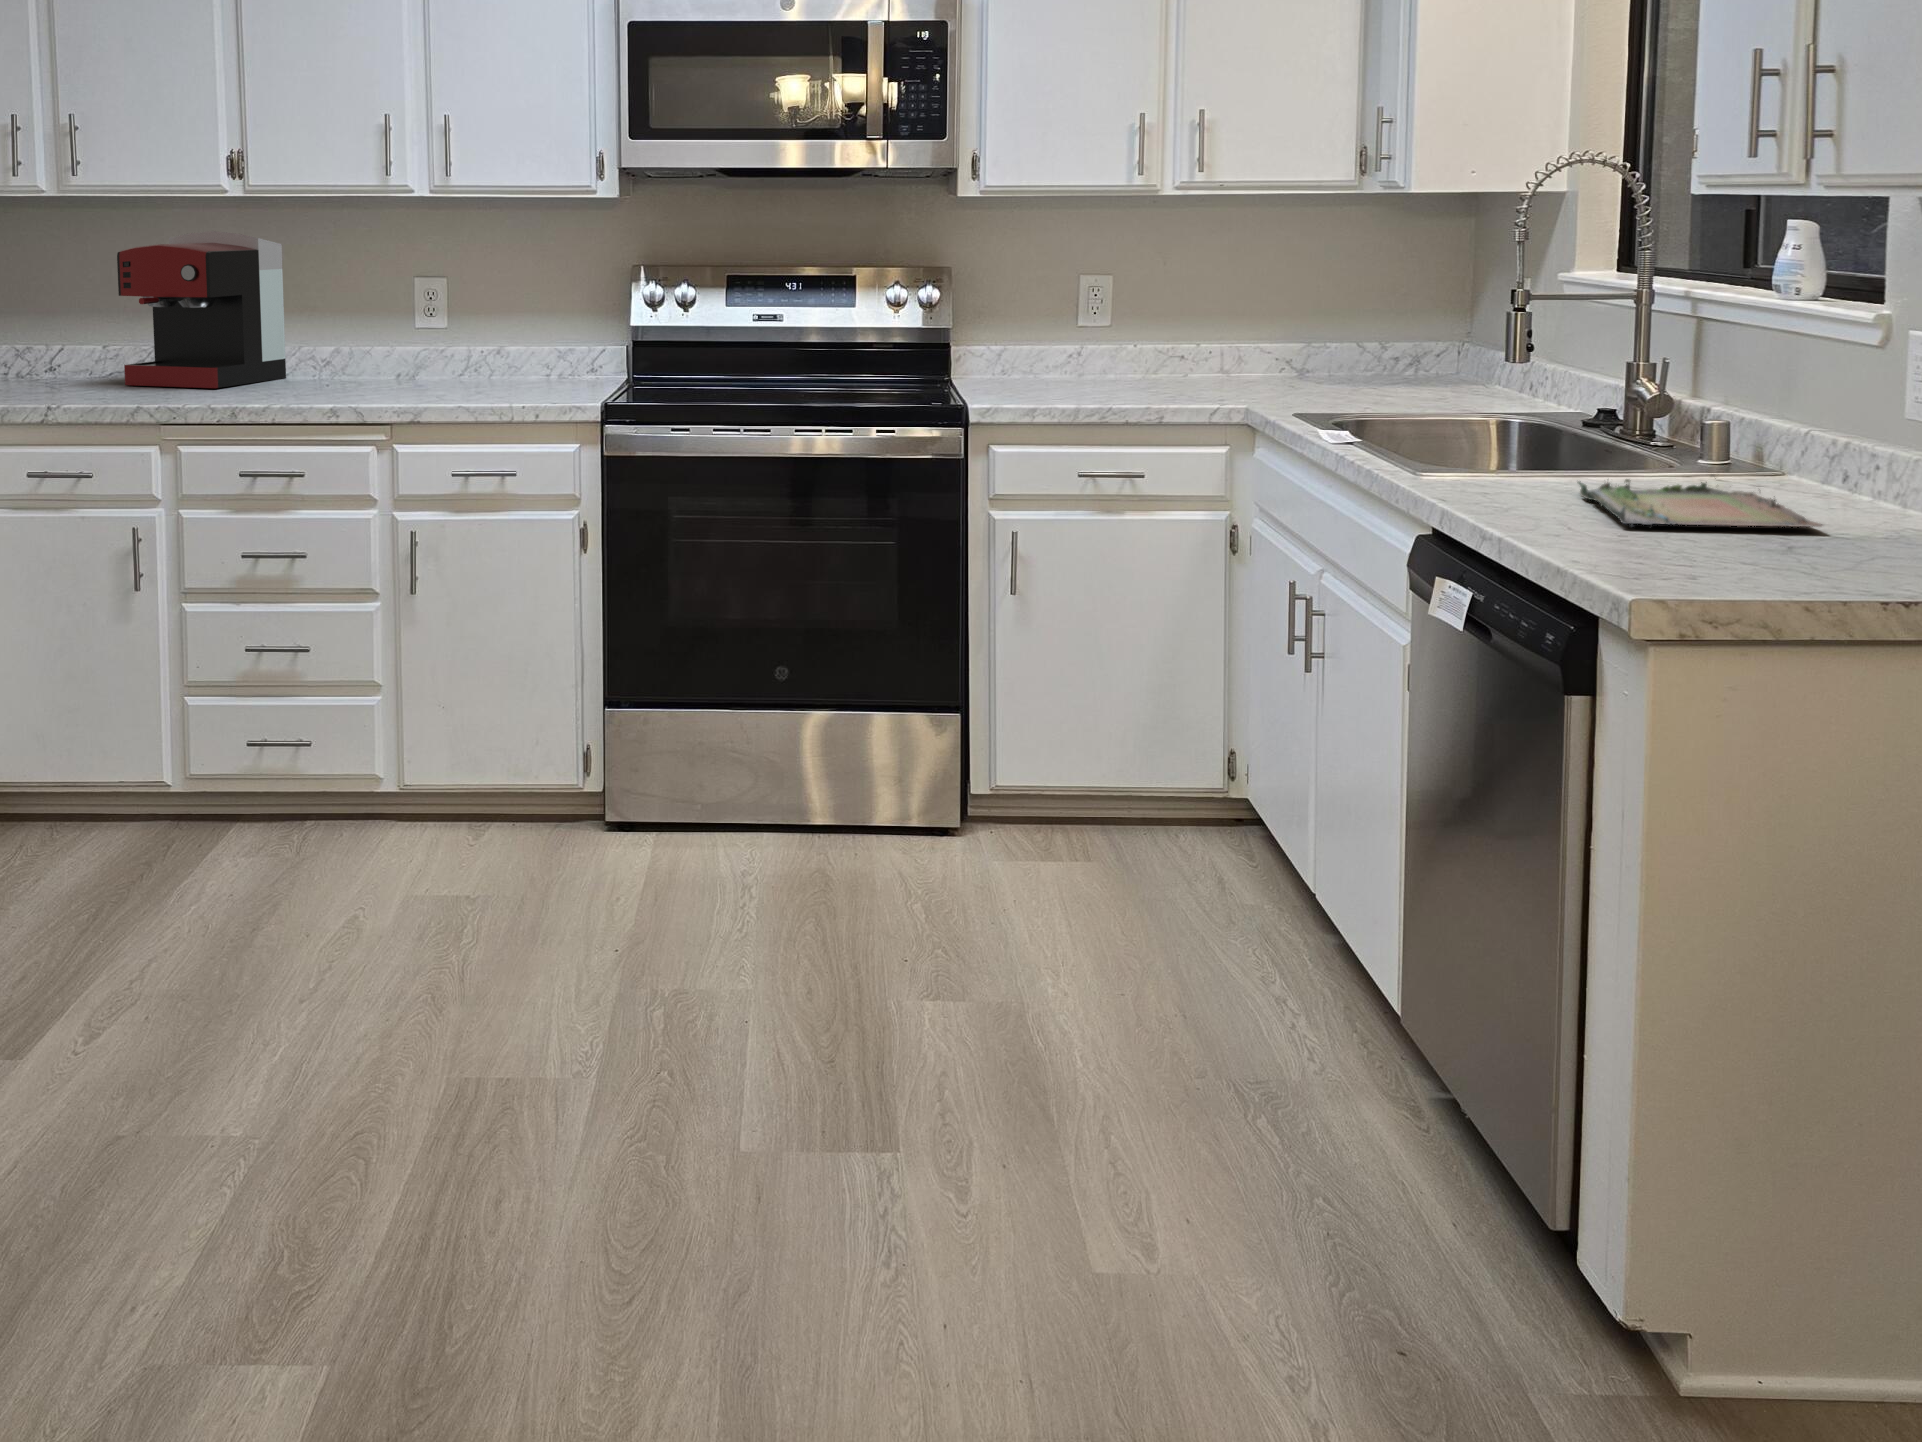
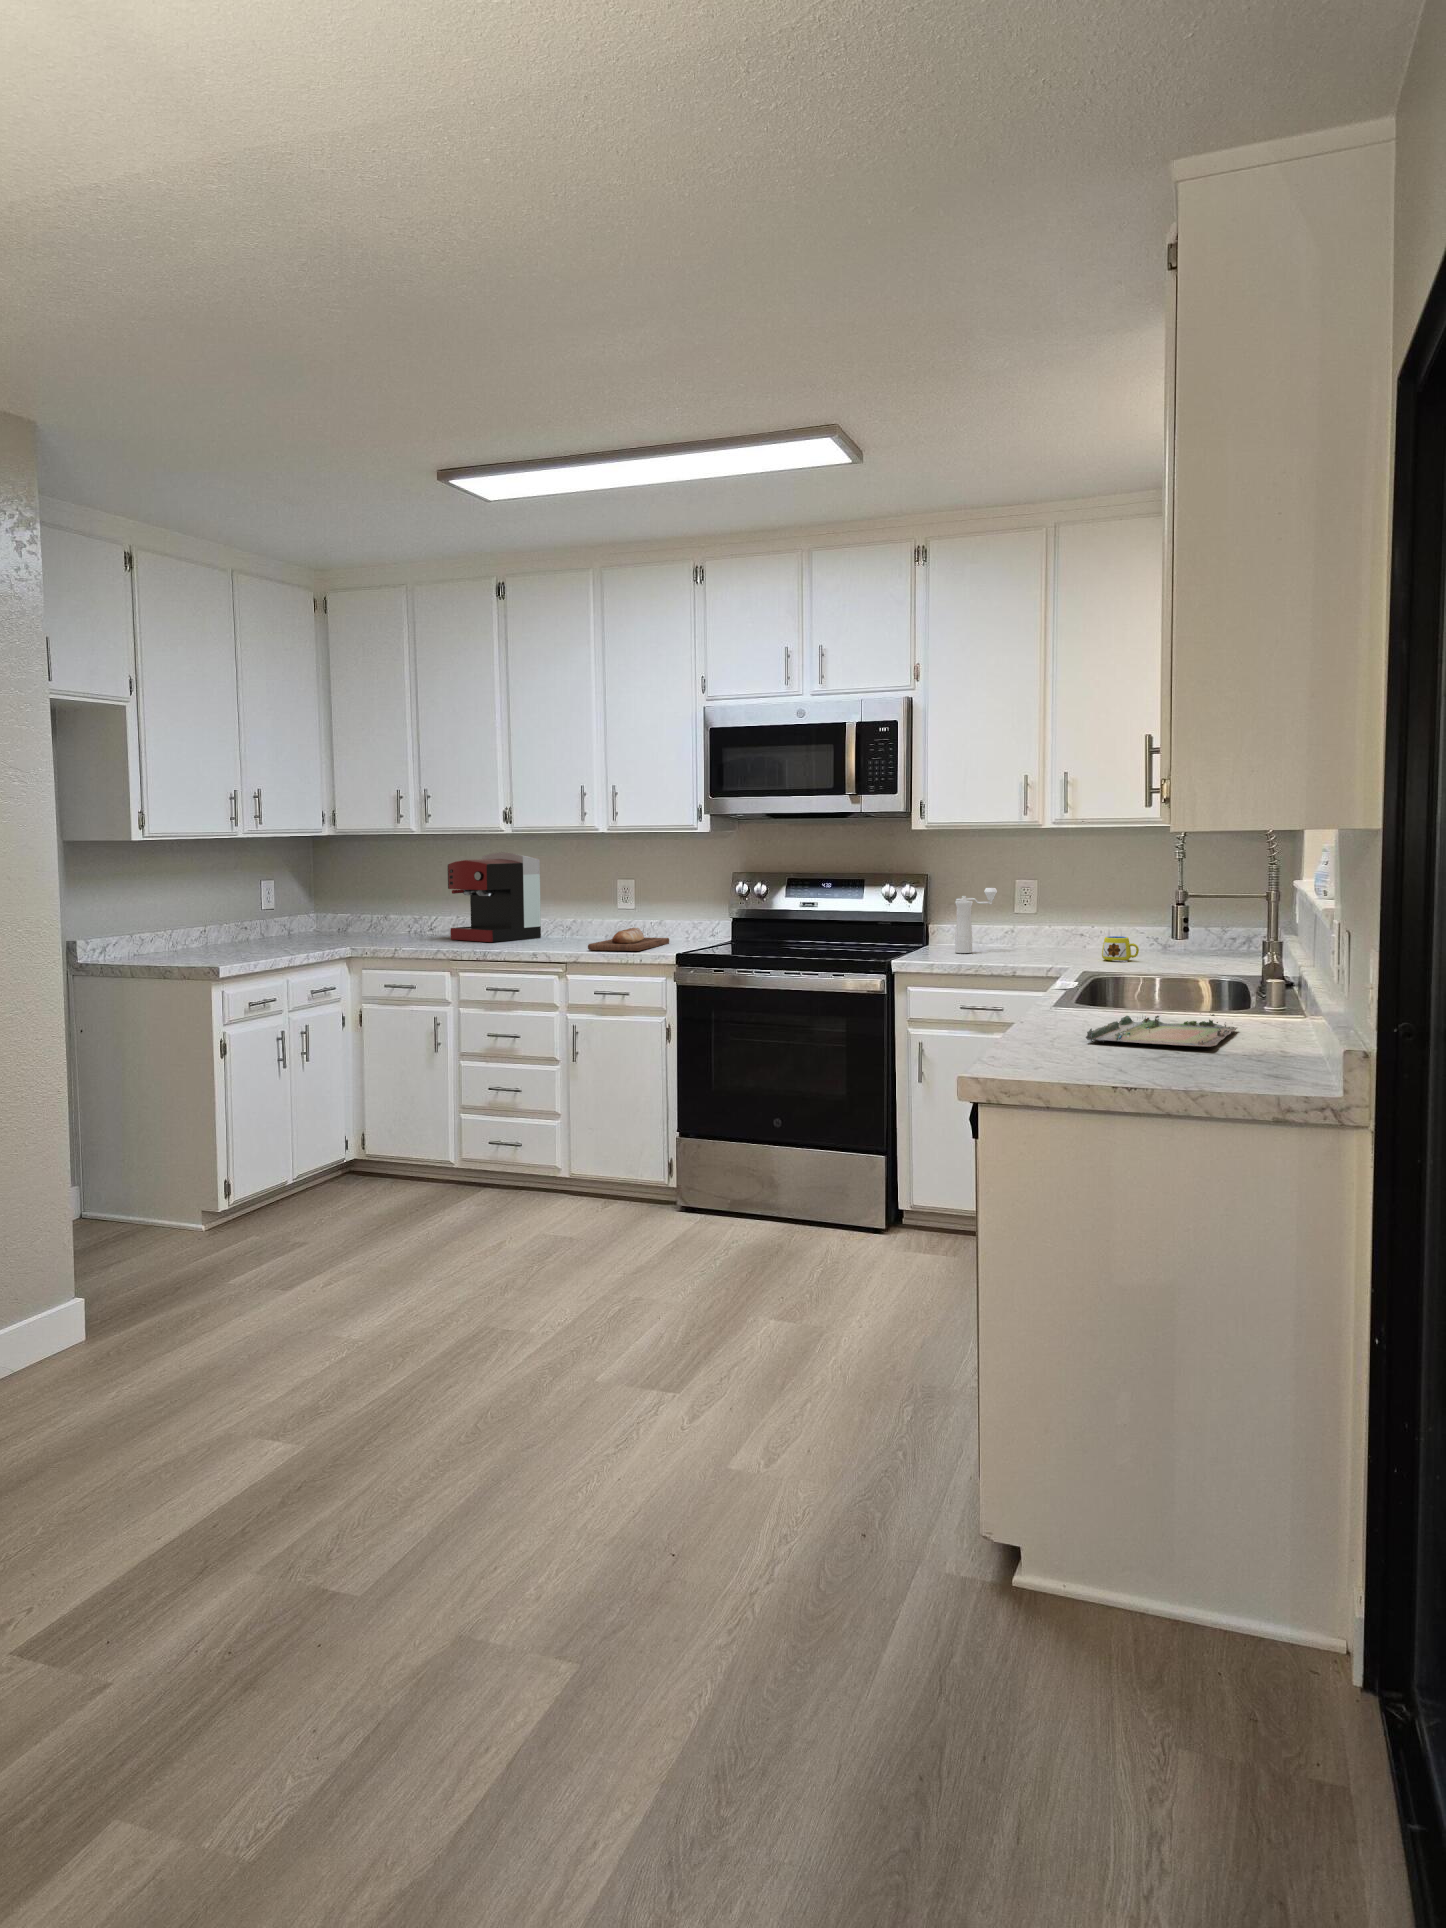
pepper mill: none [1013,287,1066,386] -> present [955,888,997,953]
mug: none [1241,357,1296,394] -> present [1102,936,1139,962]
bread loaf: none [427,358,534,398] -> present [588,928,669,951]

